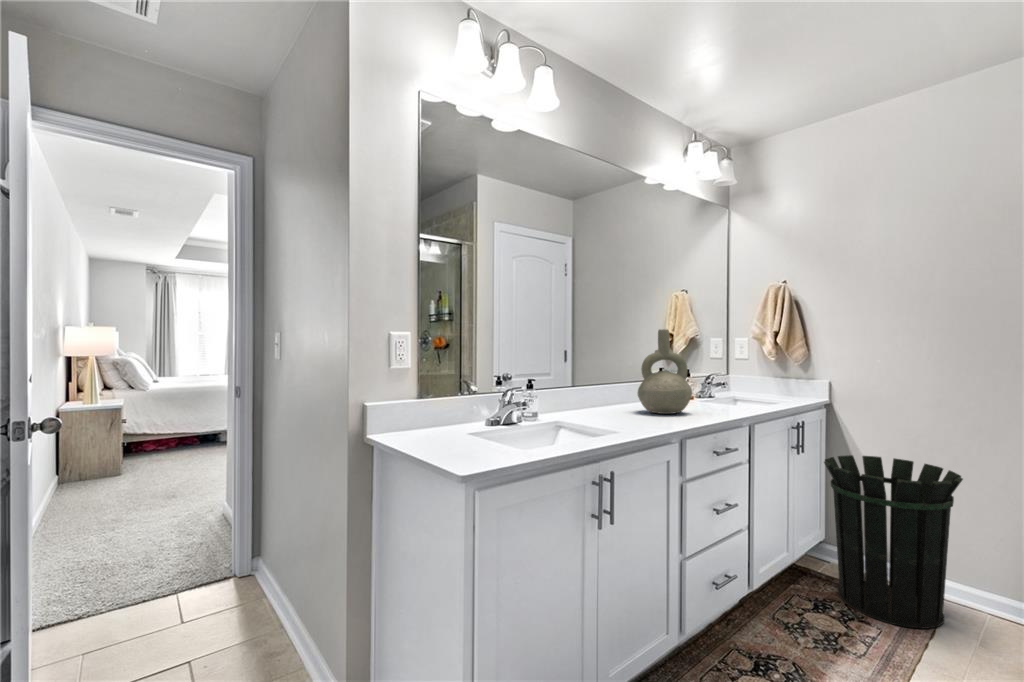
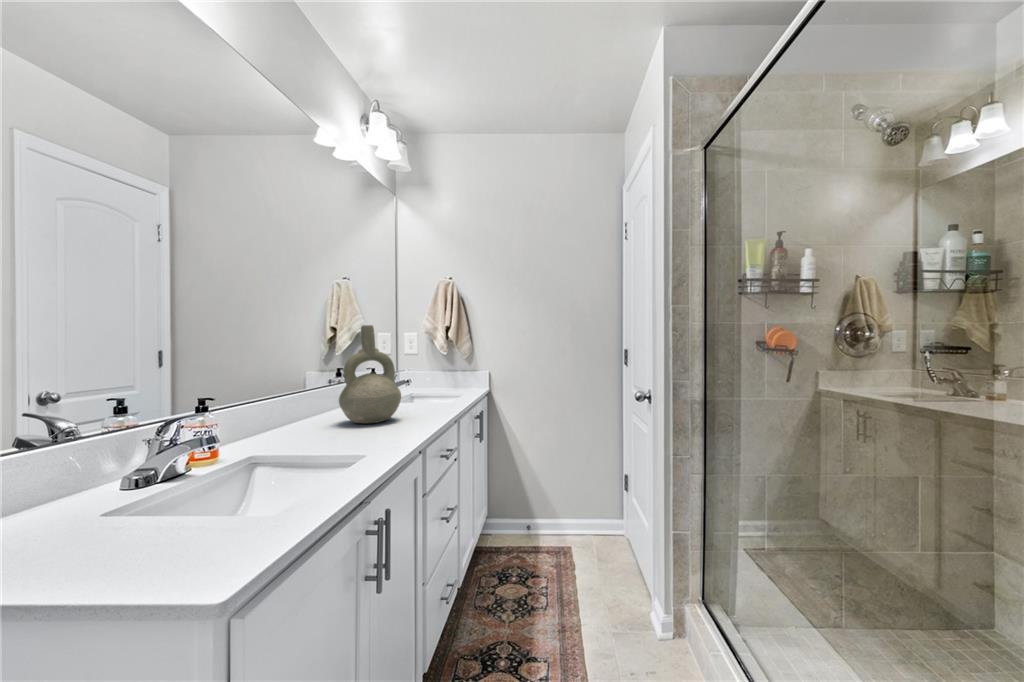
waste bin: present [824,455,963,629] -> none [495,431,588,571]

